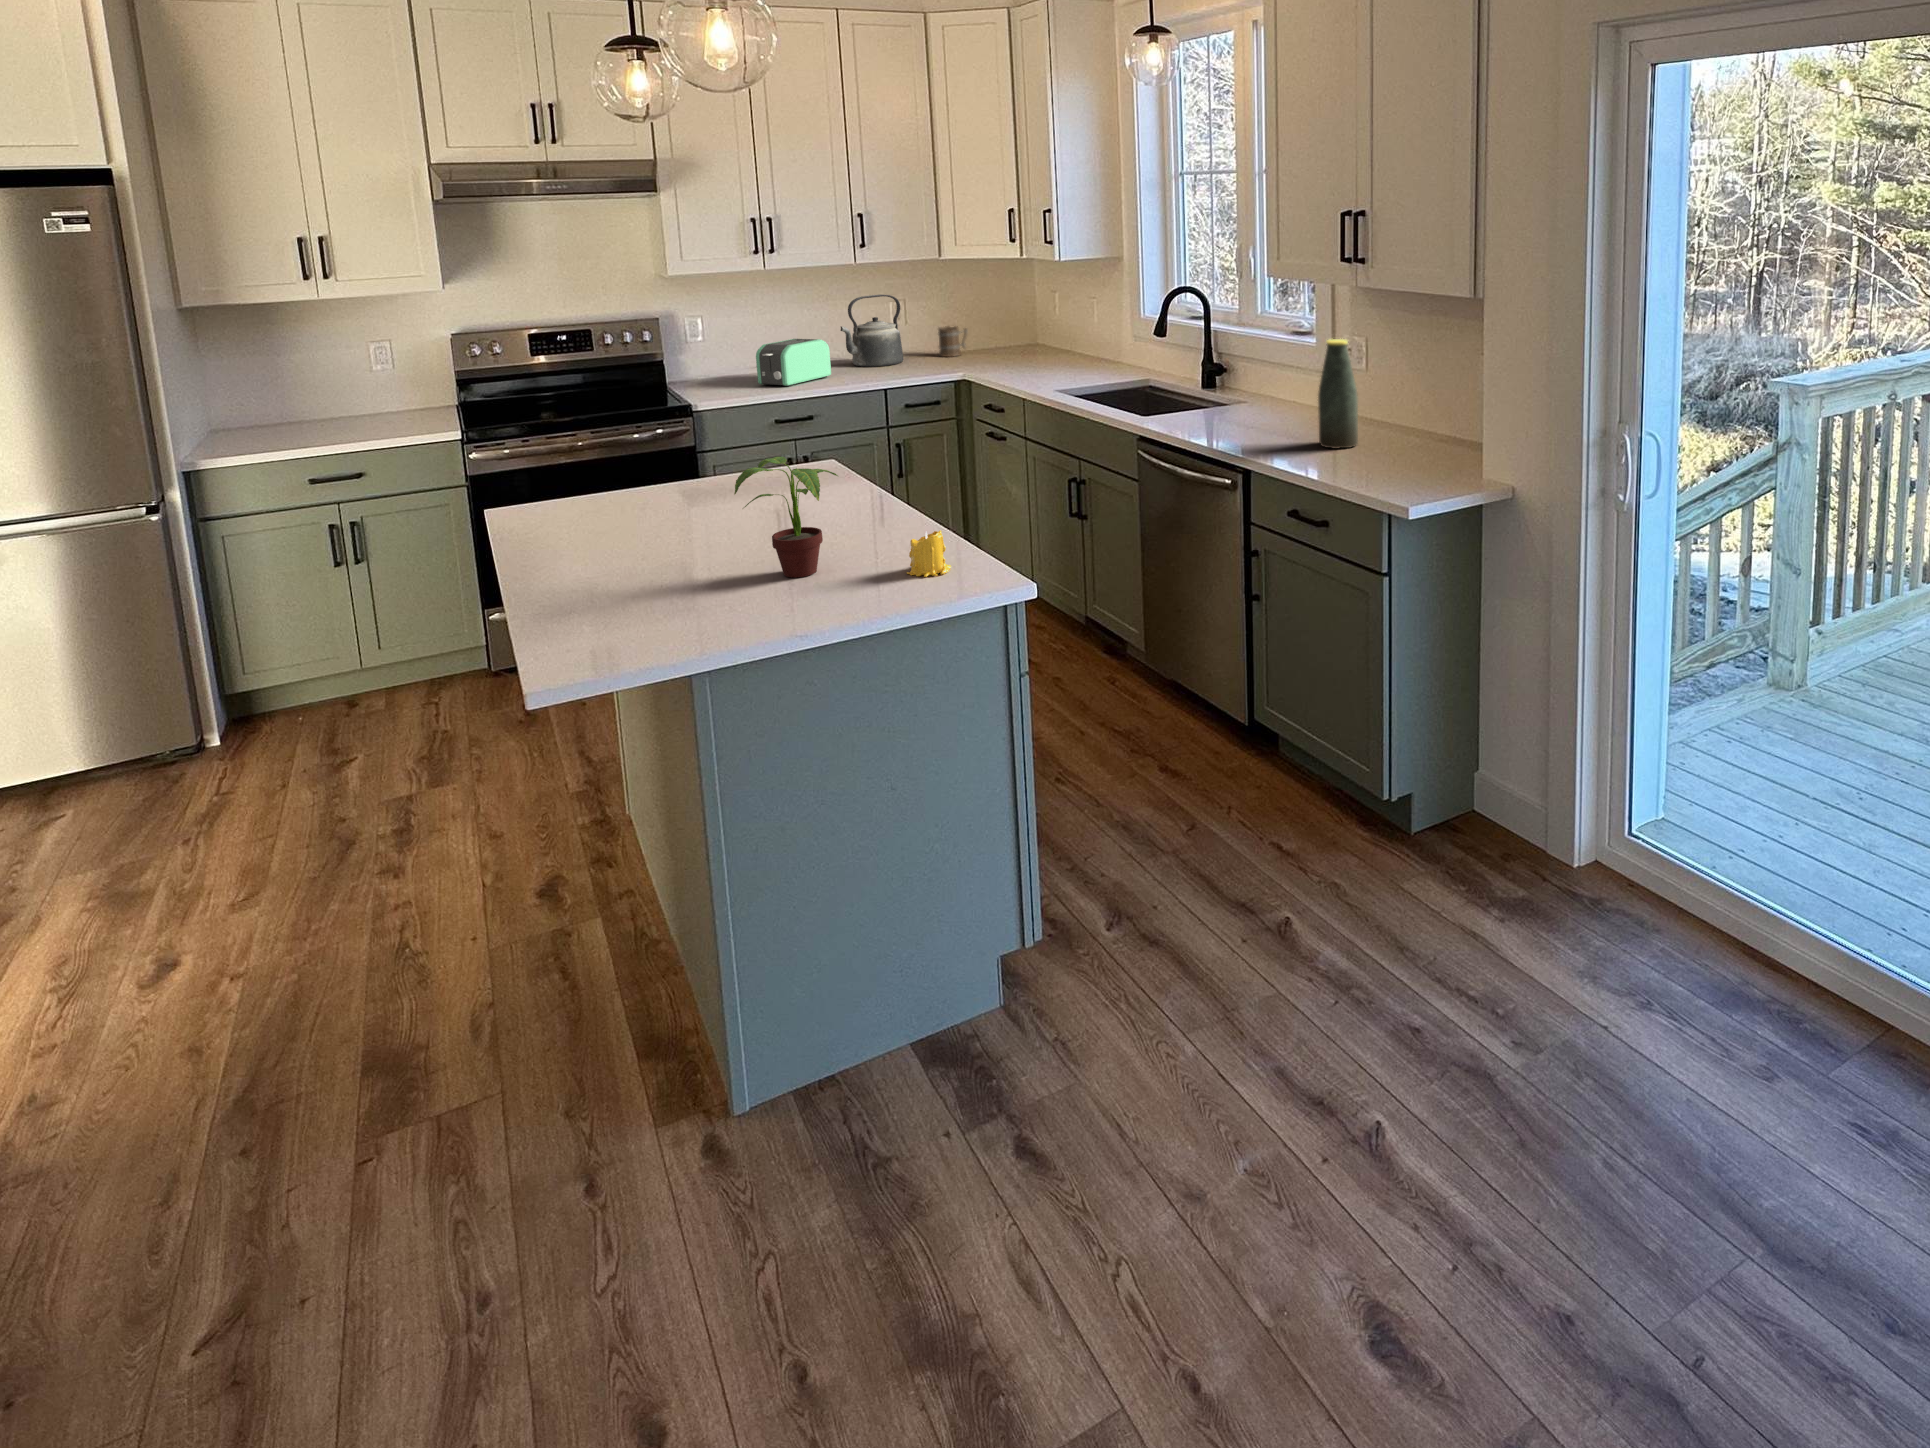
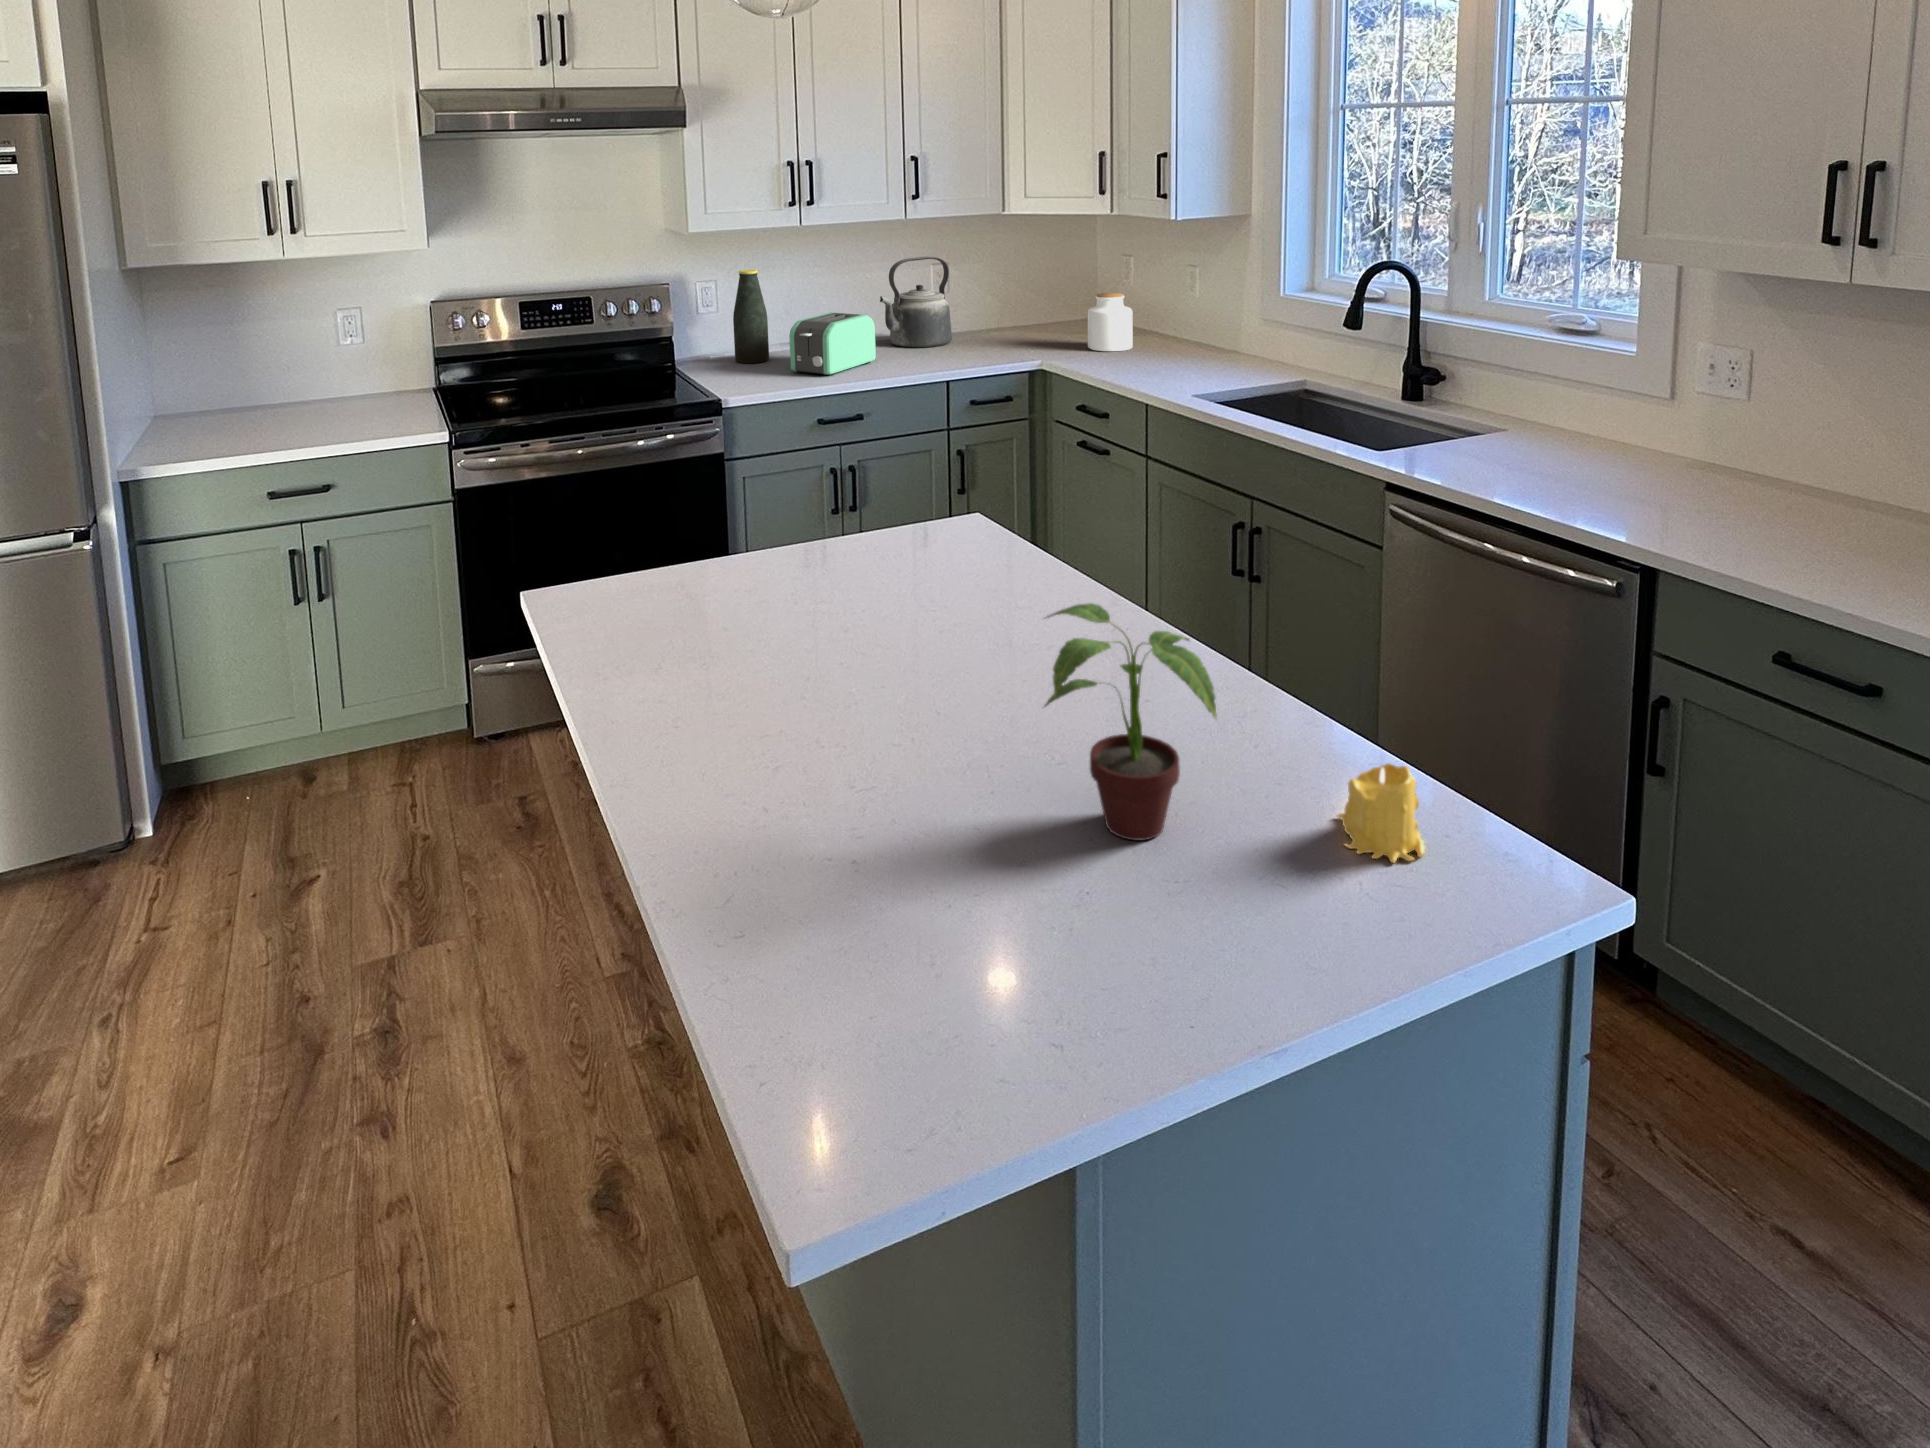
jar: none [1004,320,1041,365] -> present [1088,293,1133,351]
mug: present [938,327,968,357] -> none [988,297,1025,335]
bottle: present [1318,339,1358,448] -> present [733,270,769,363]

